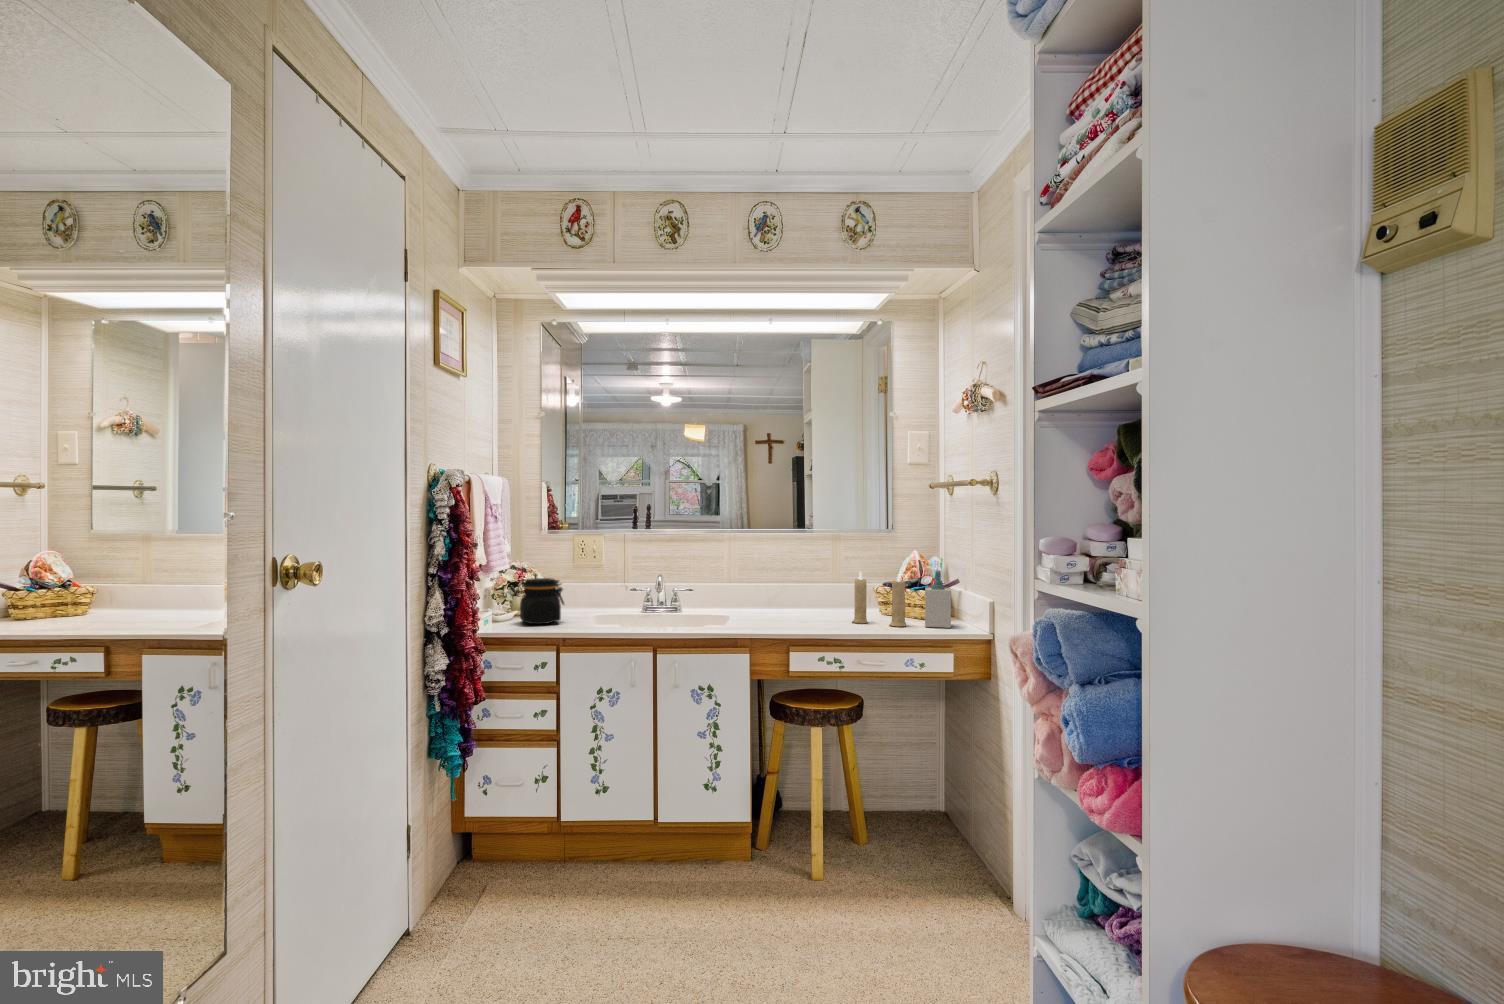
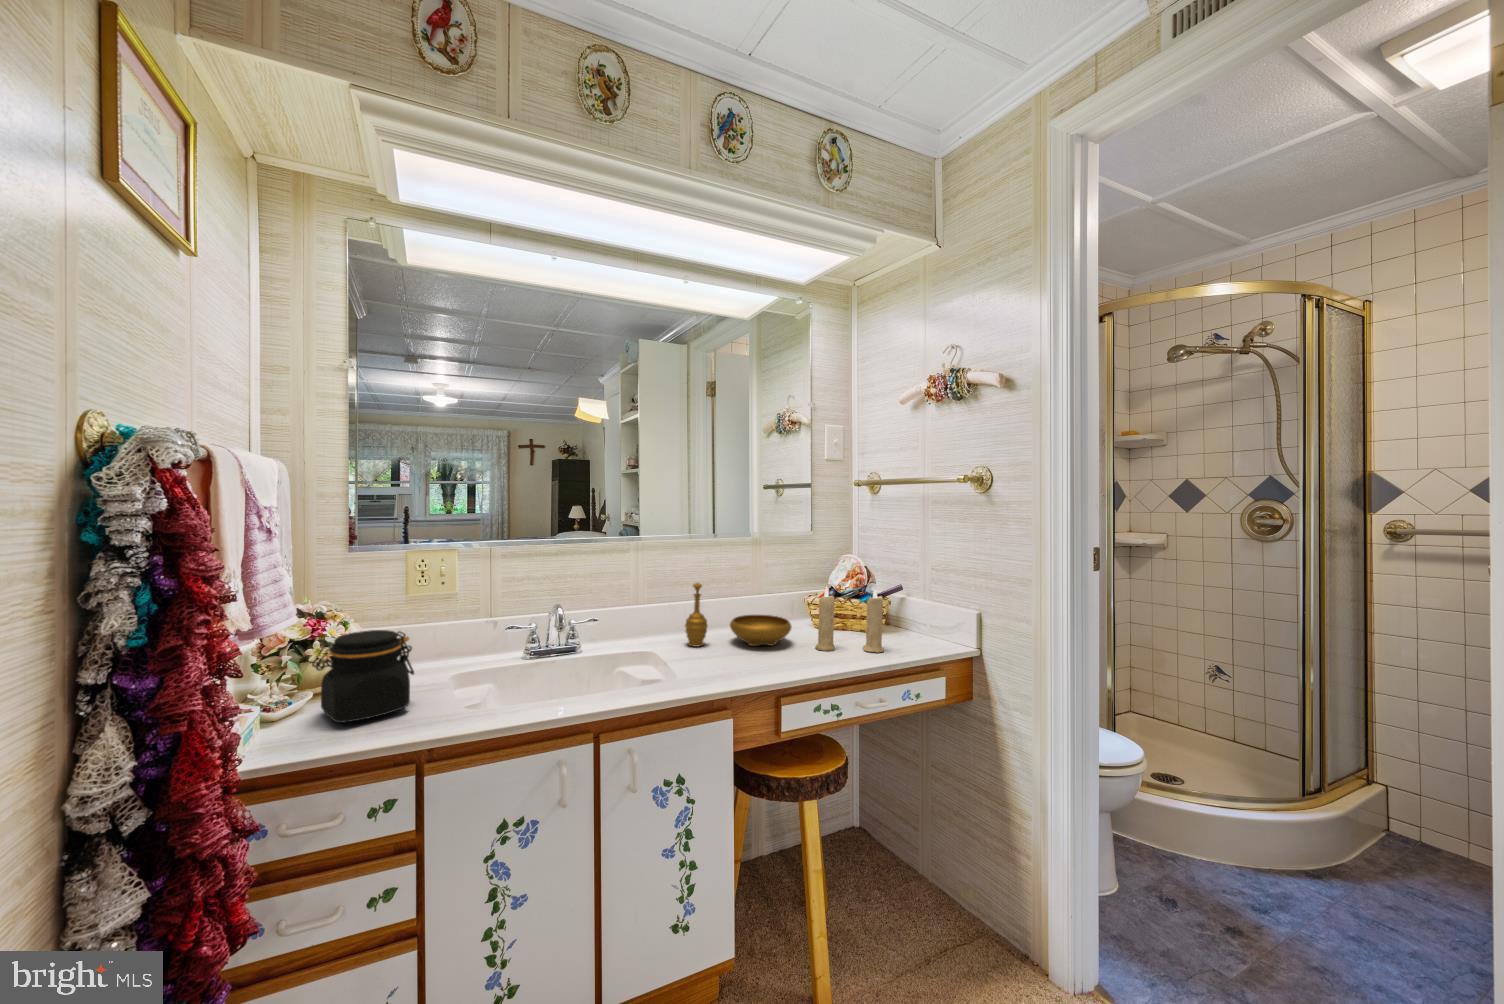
decorative bowl: none [755,566,840,618] -> present [685,583,791,646]
soap bottle: present [925,570,951,628] -> none [890,581,930,649]

